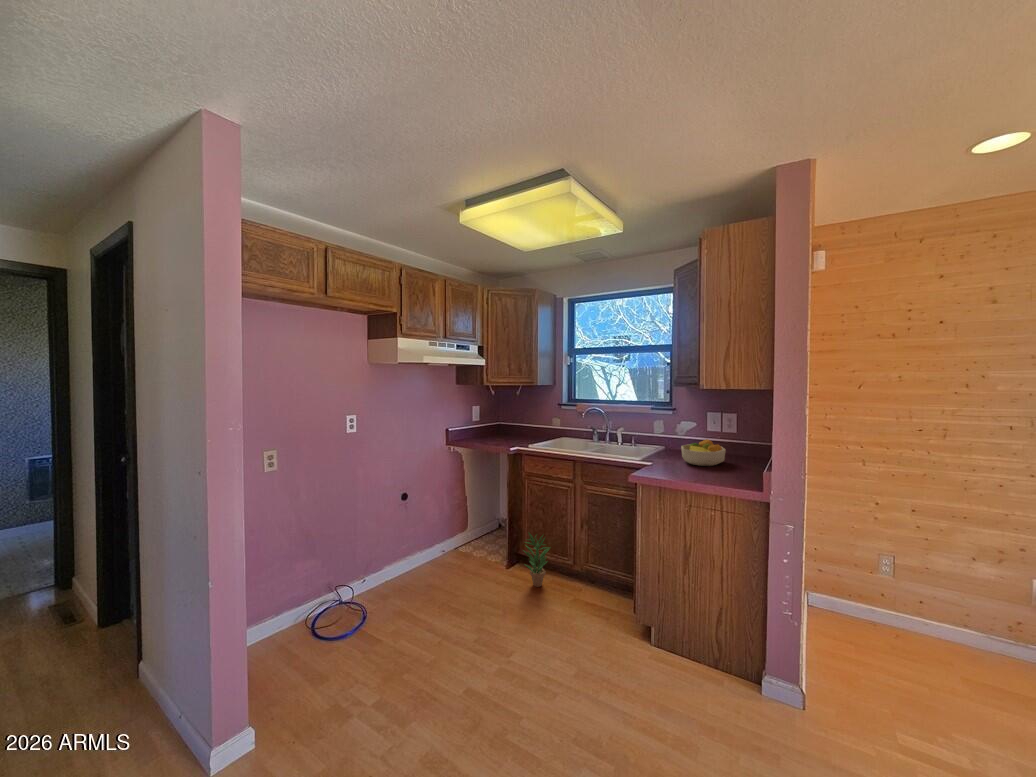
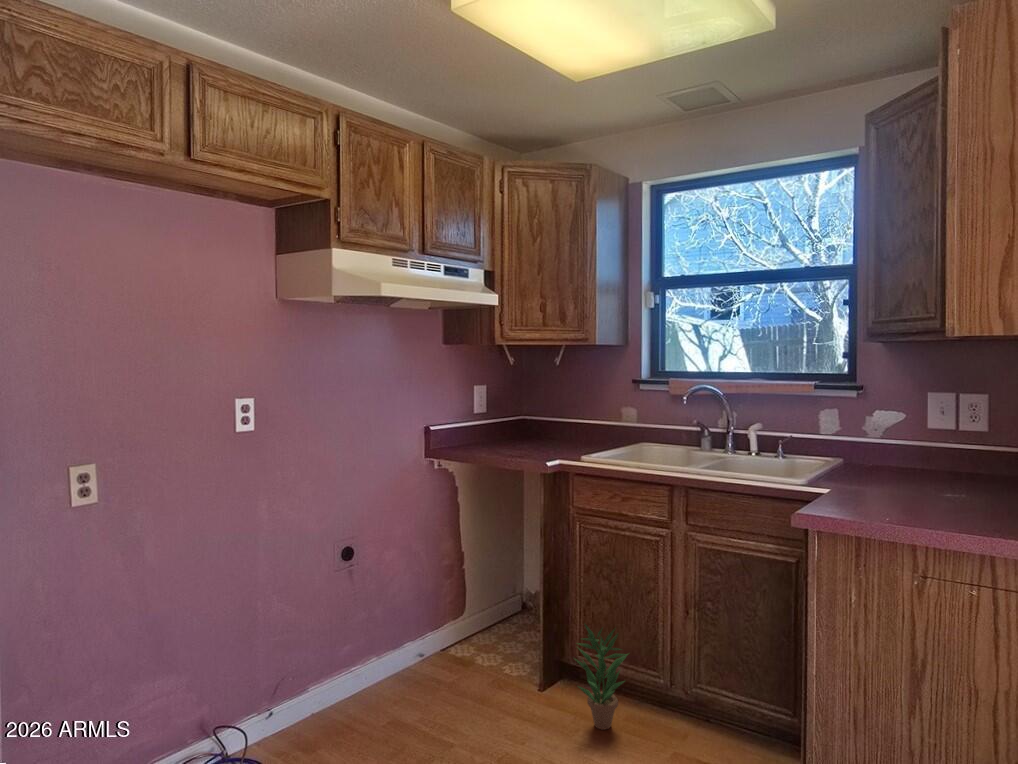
fruit bowl: present [681,439,726,466] -> none [896,443,995,497]

